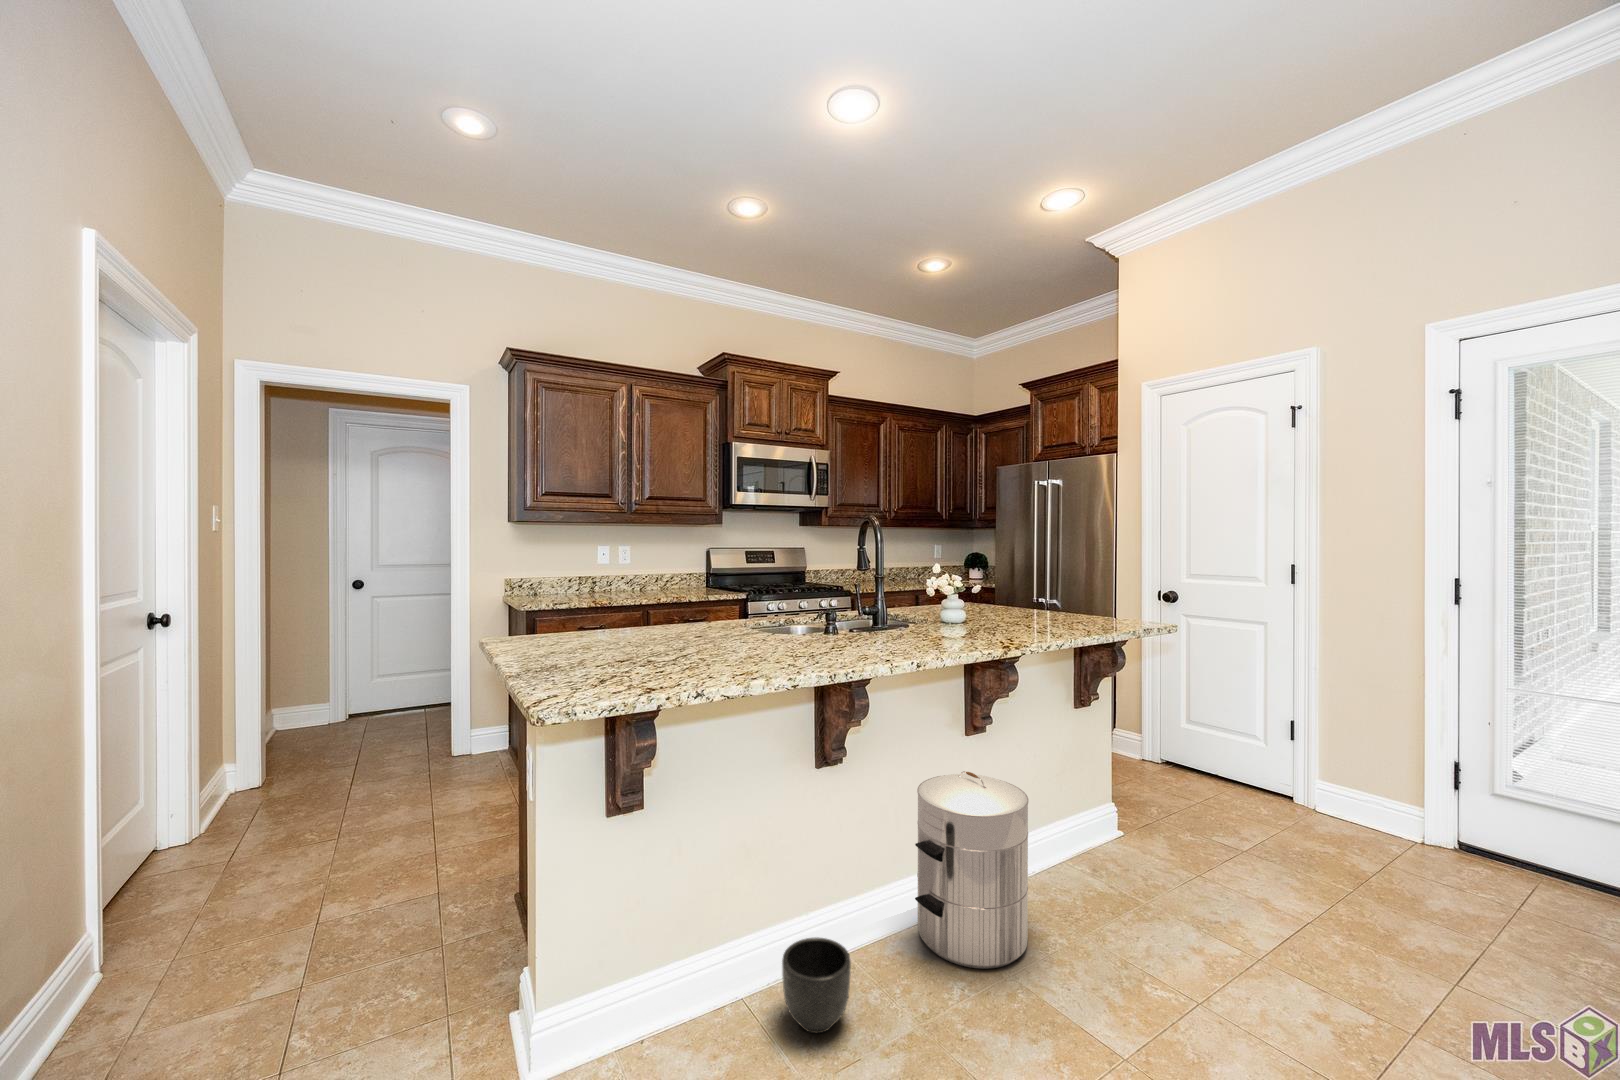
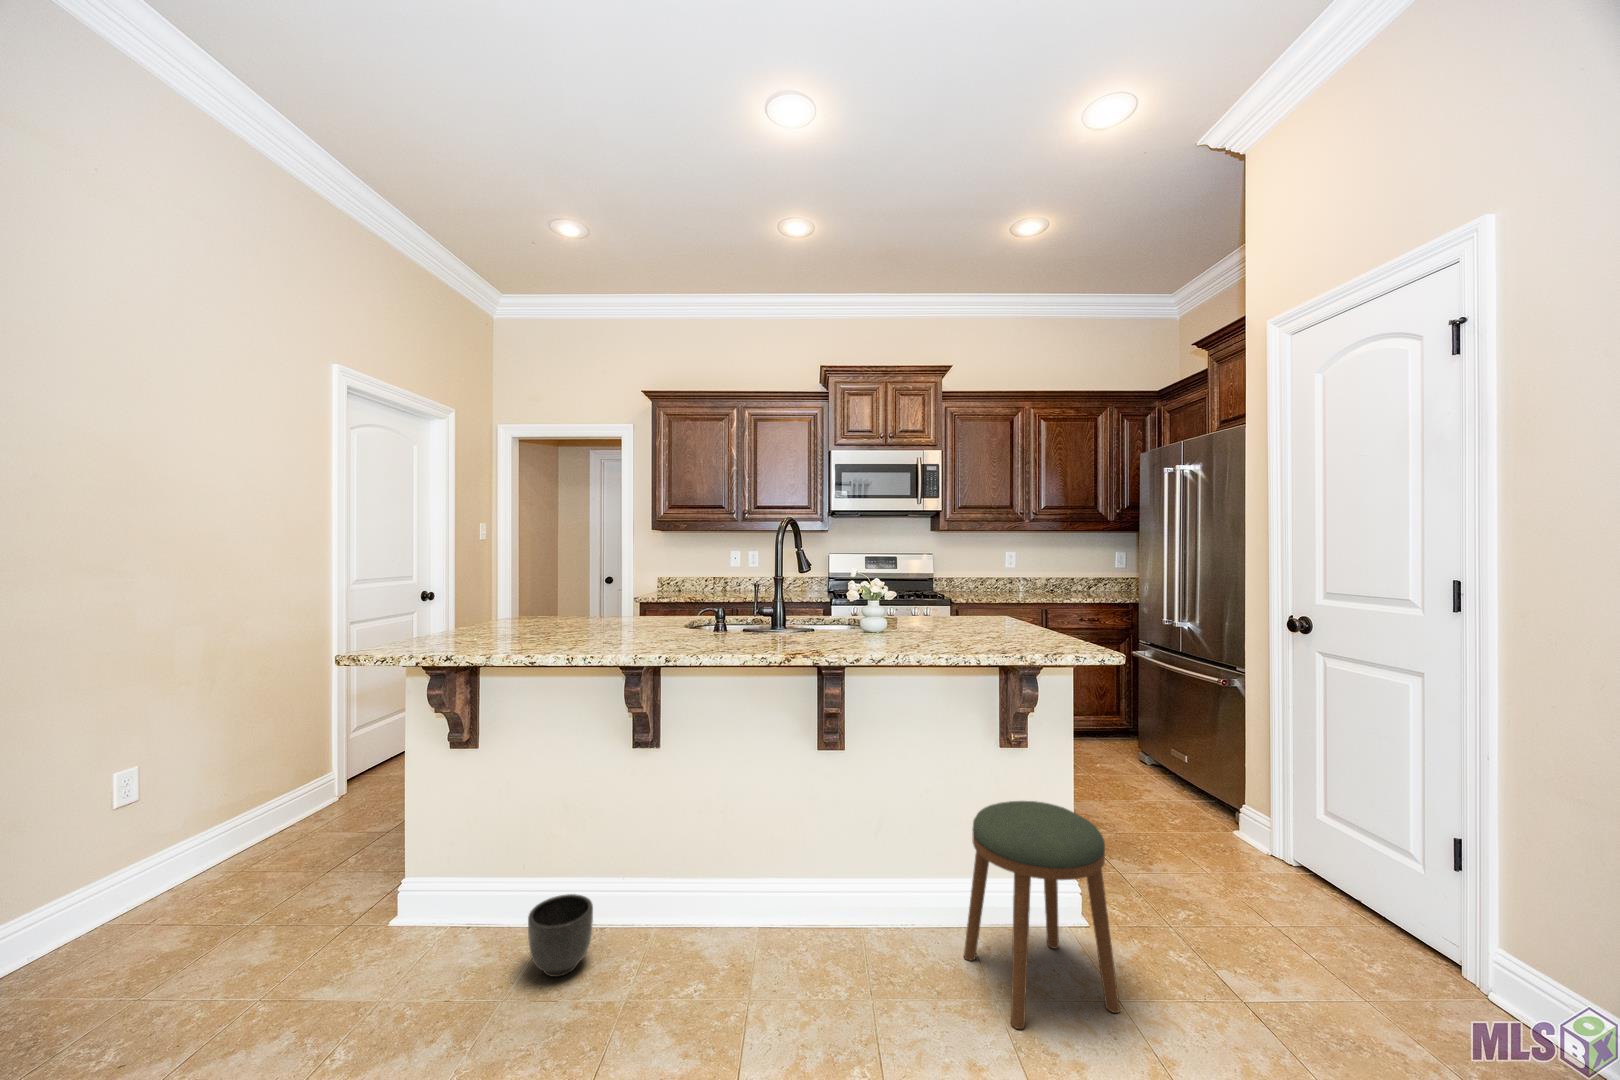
stool: none [1083,747,1202,918] -> present [964,801,1120,1029]
waste bin: present [915,771,1028,969] -> none [703,782,837,993]

